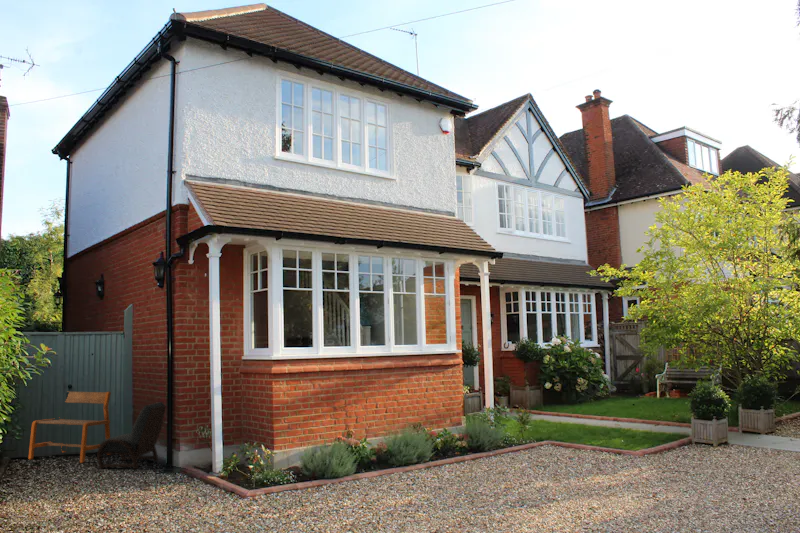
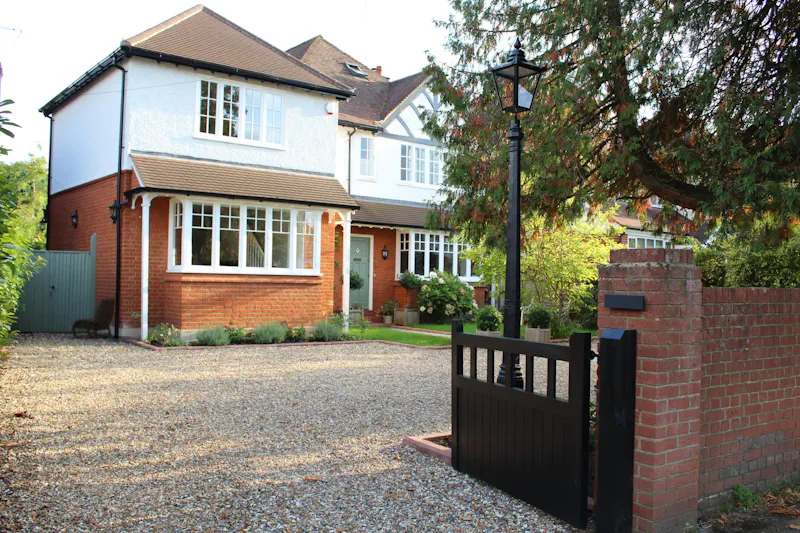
bench: present [28,392,111,463] -> none [27,290,82,335]

